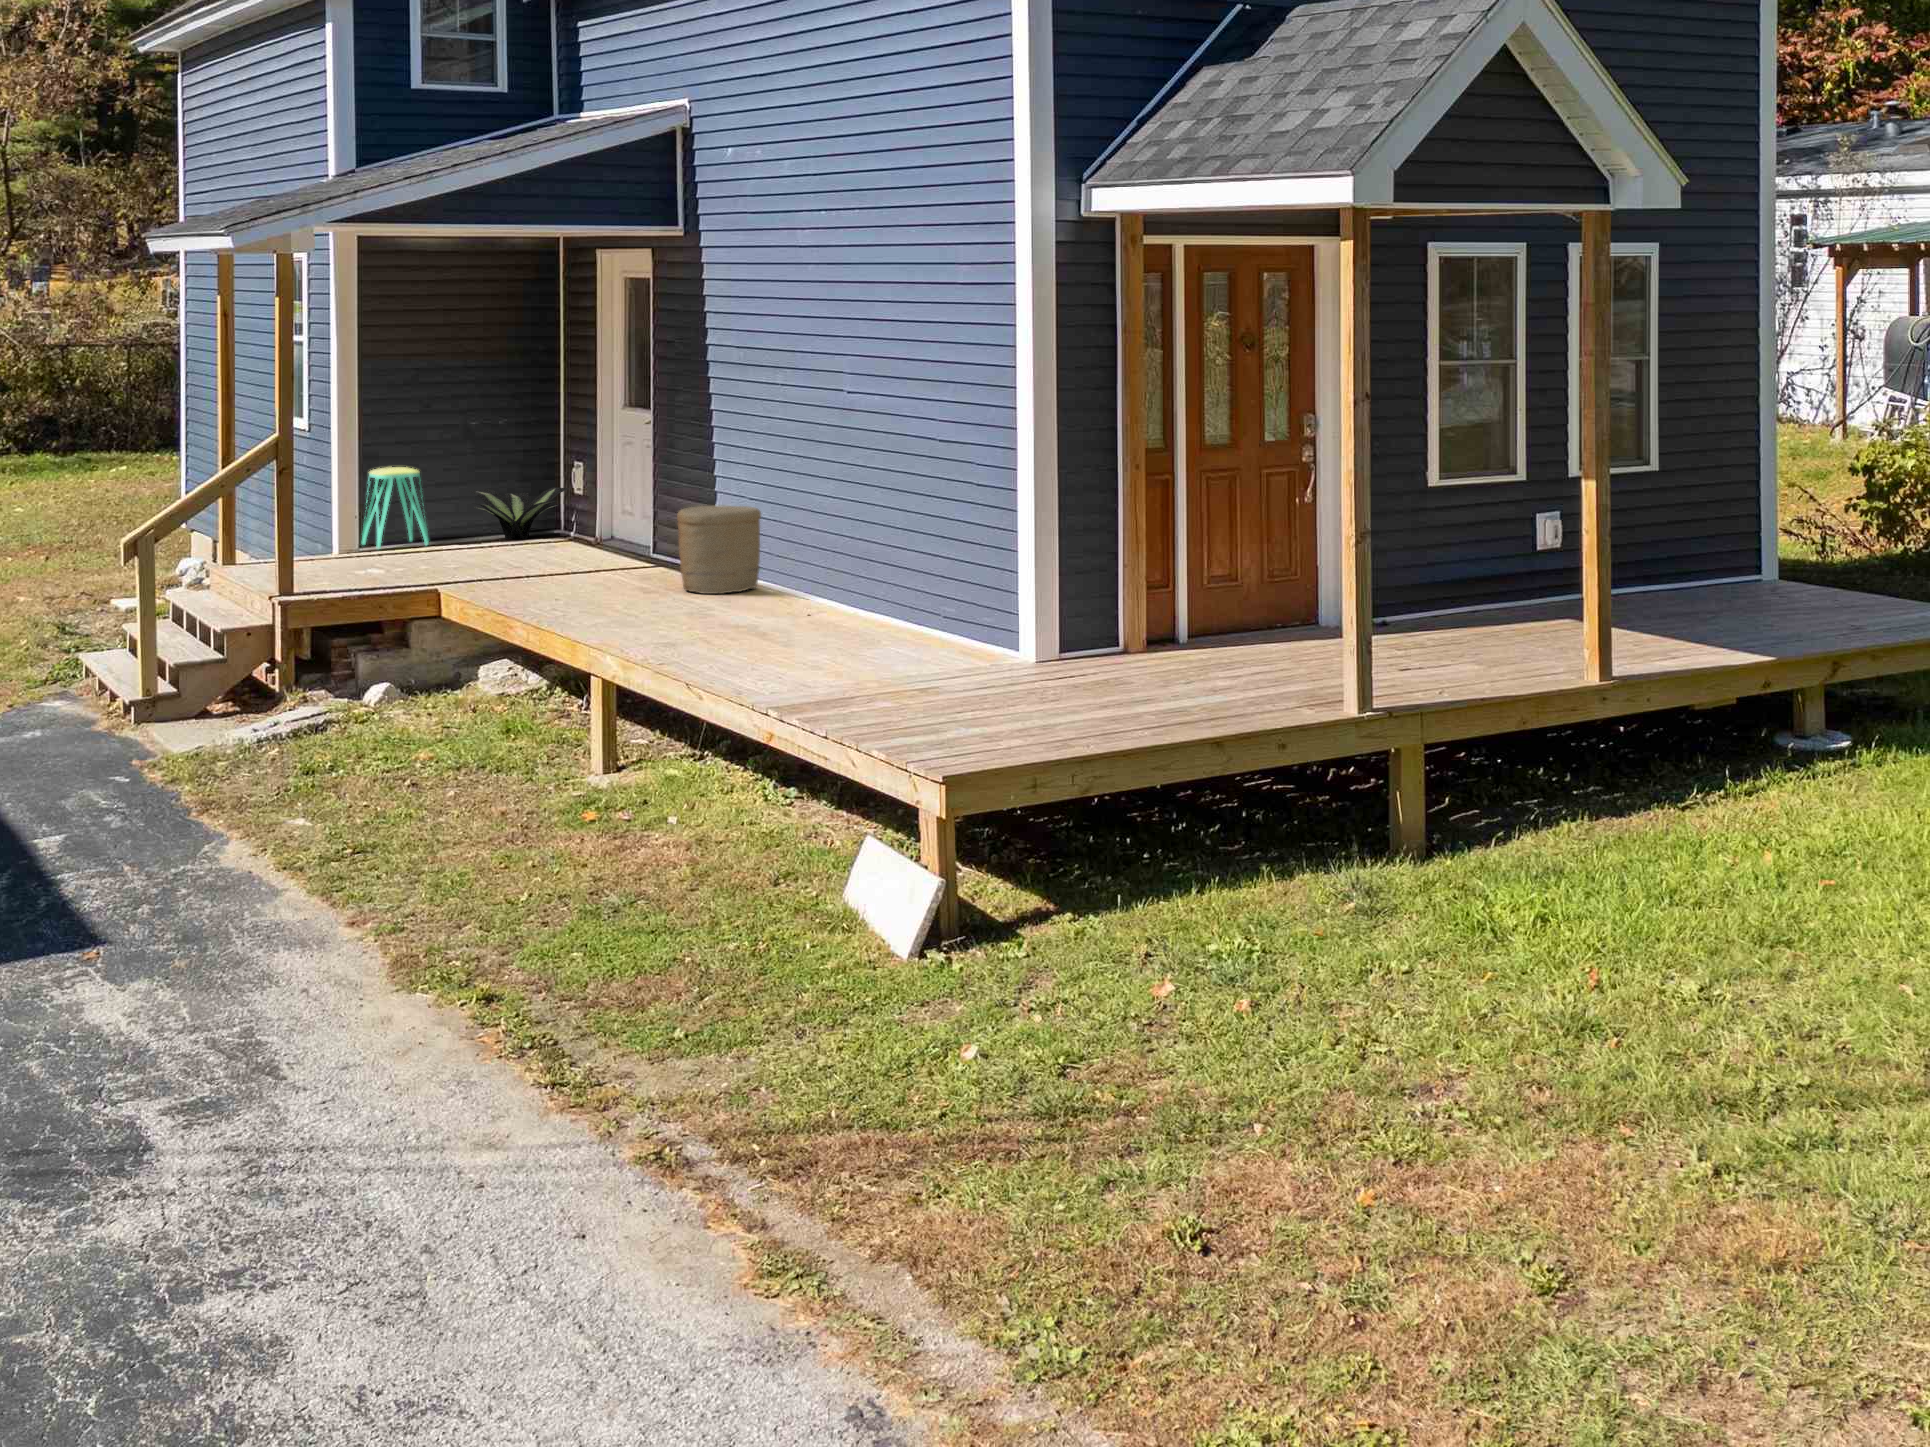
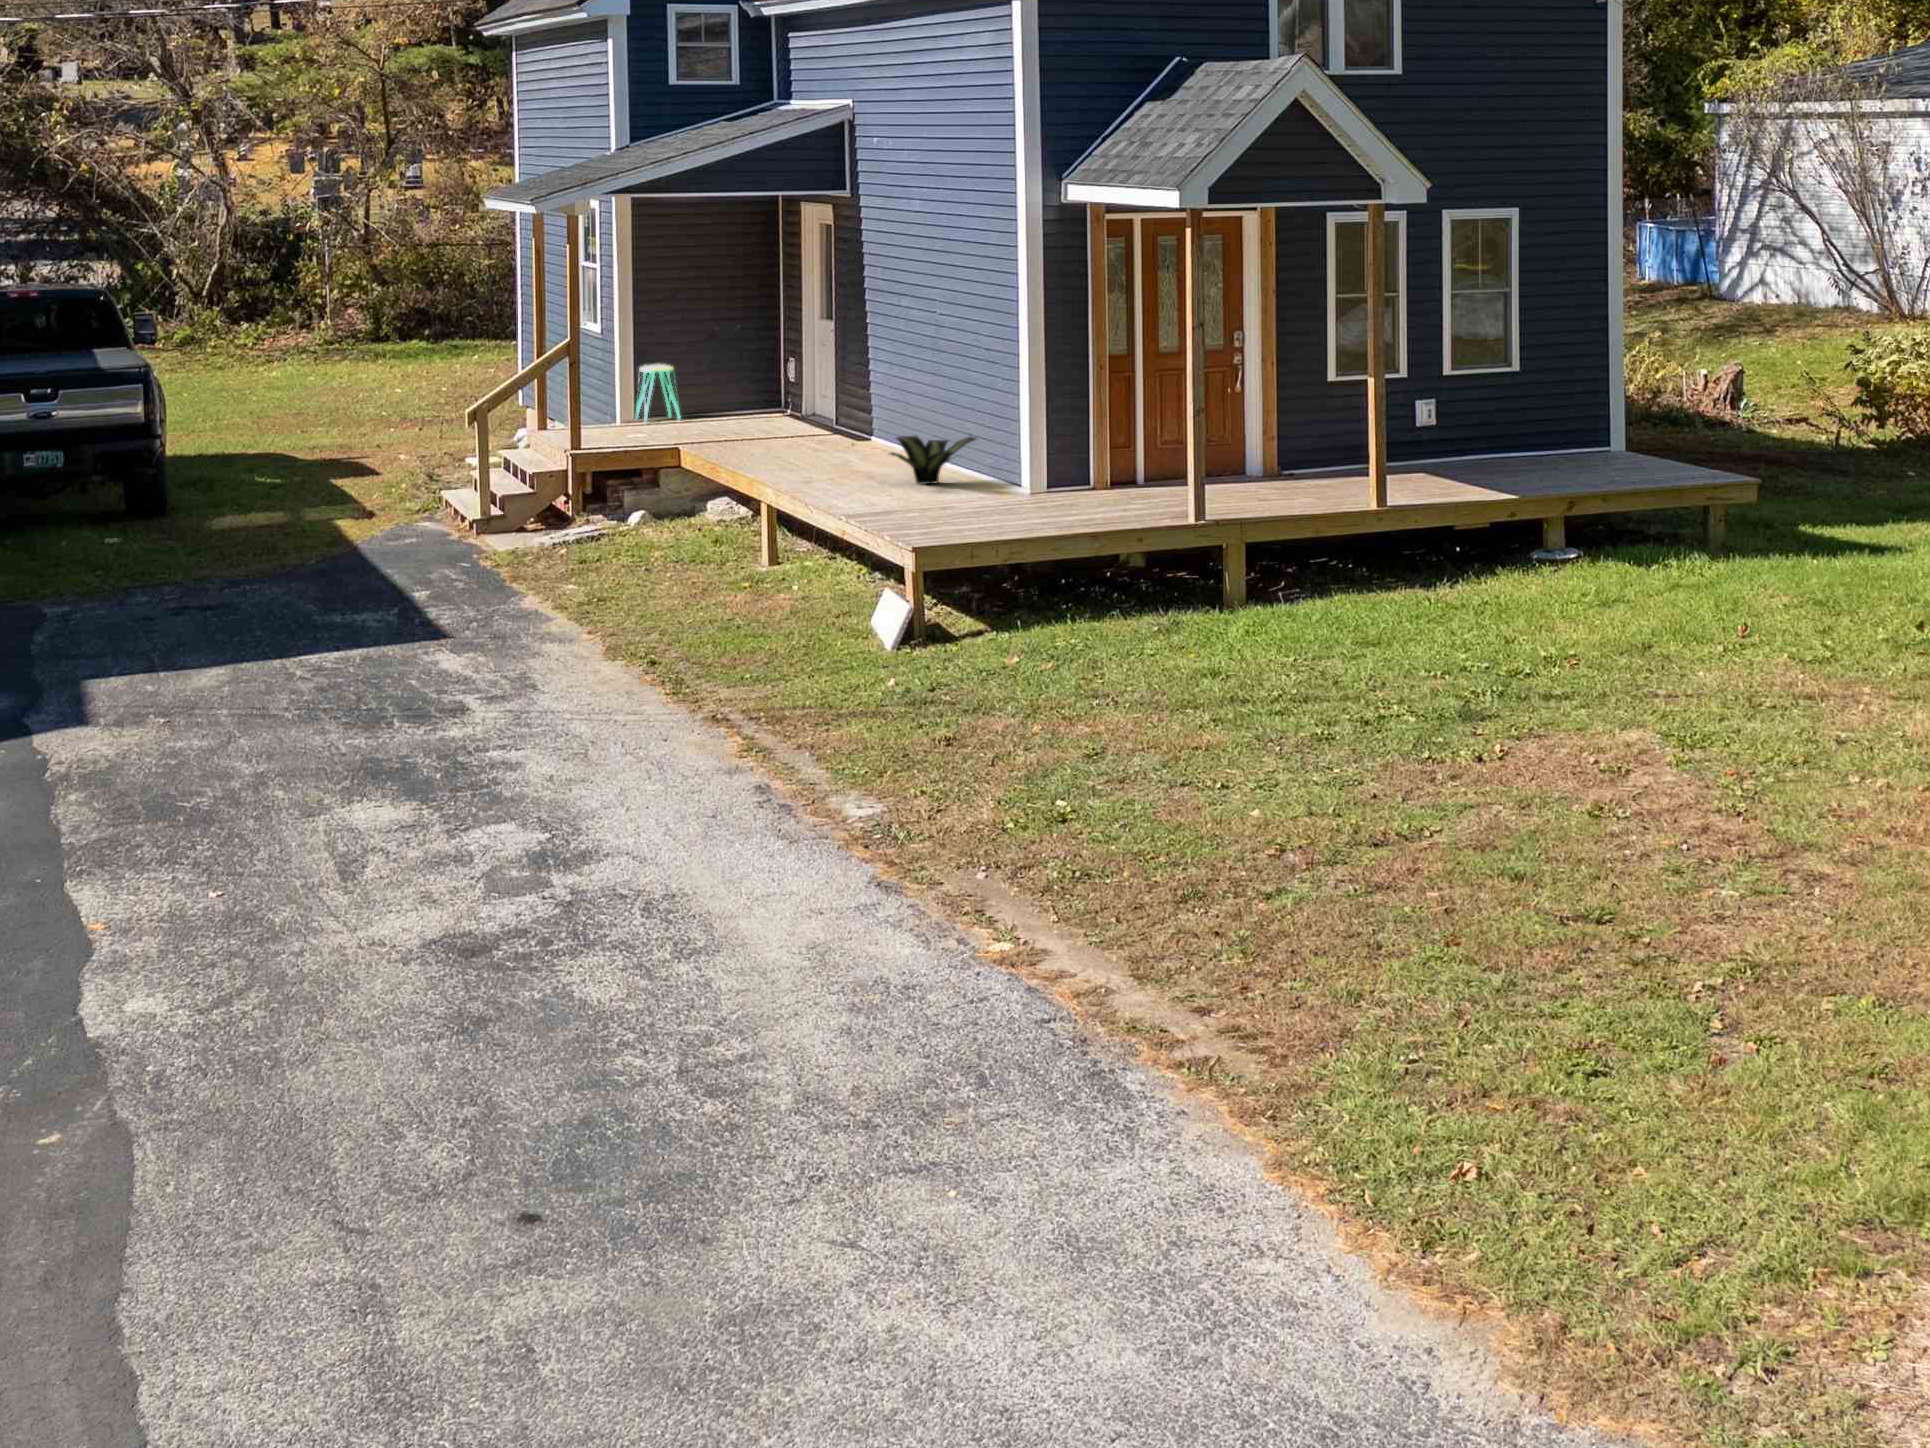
potted plant: present [469,487,569,539] -> present [890,436,976,484]
woven basket: present [677,505,761,594] -> none [828,395,886,455]

